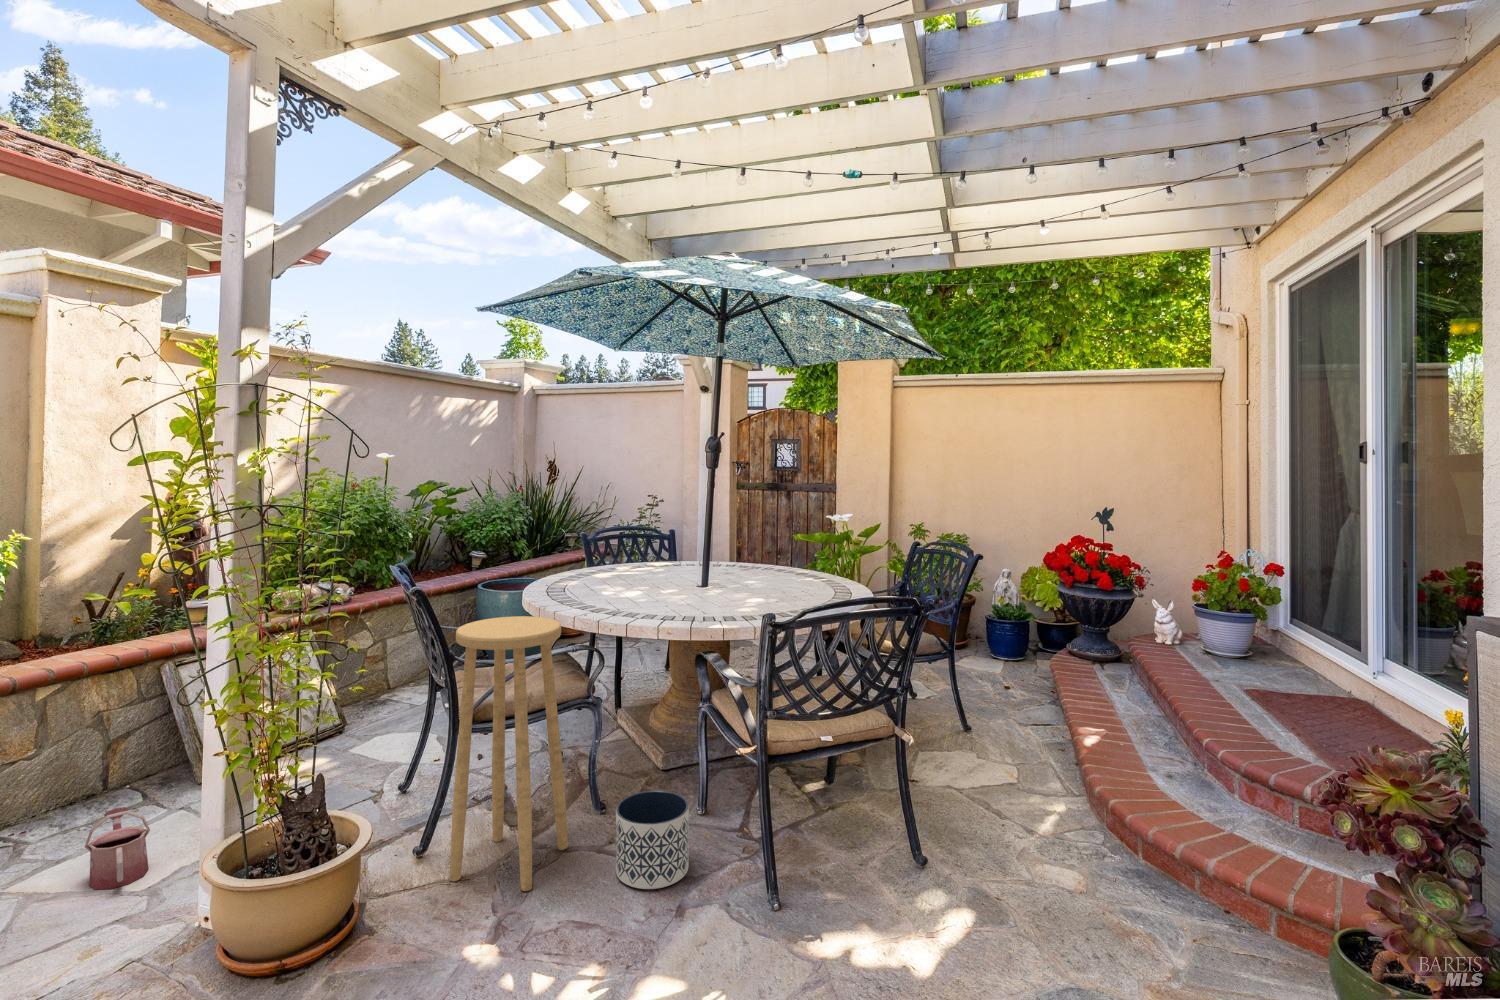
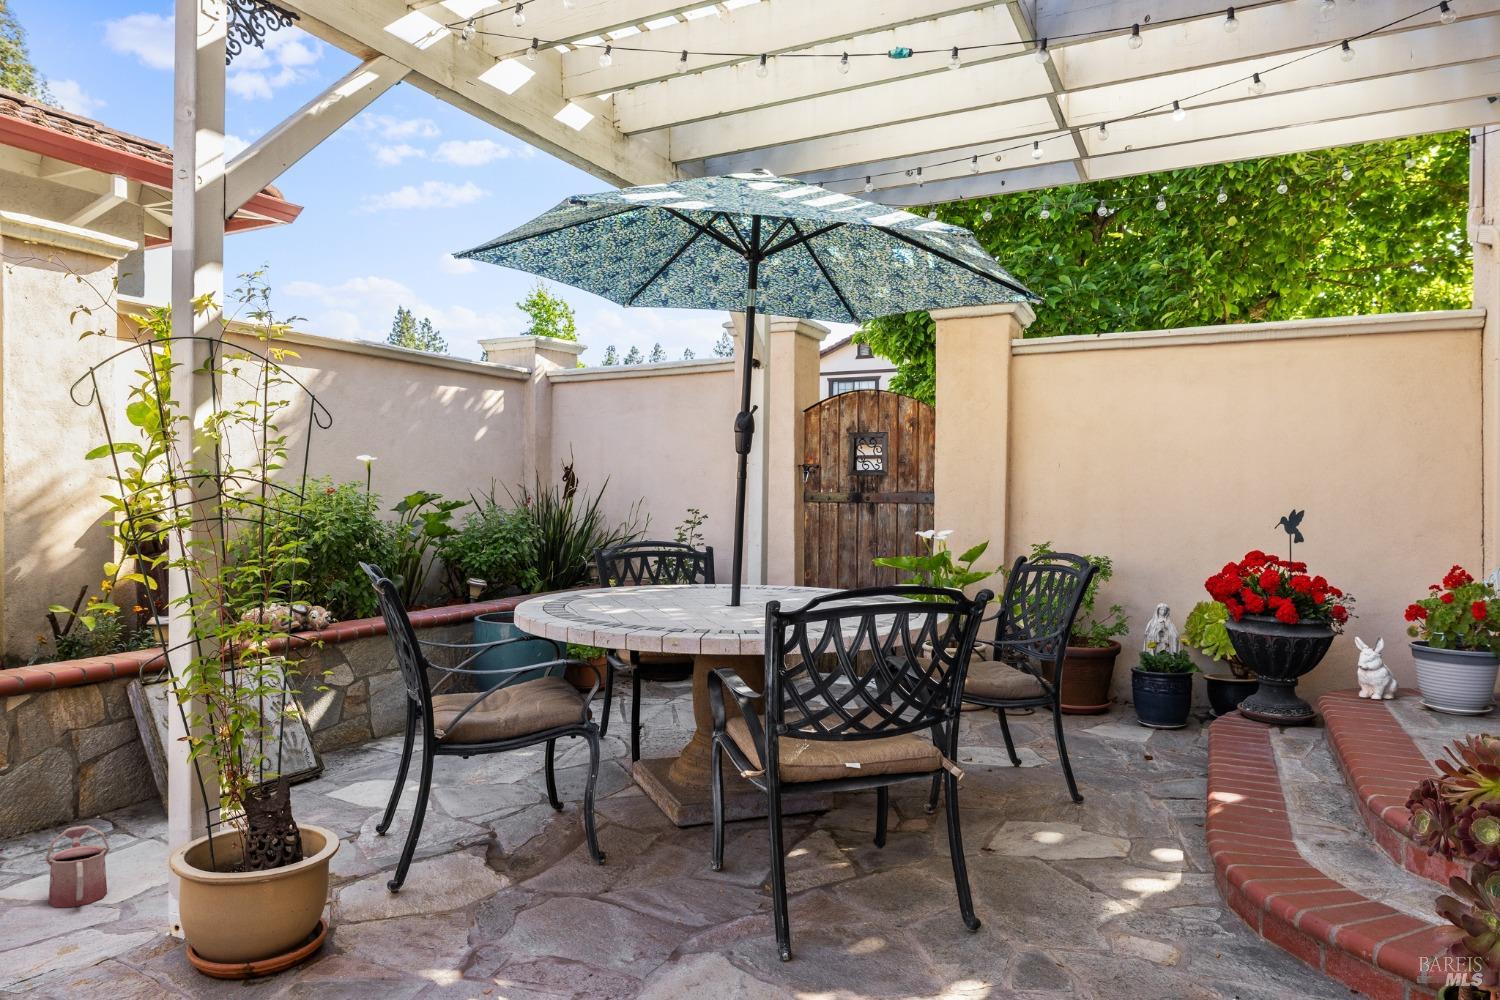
stool: present [450,616,568,891] -> none [422,619,557,926]
planter: present [616,791,689,889] -> none [607,824,692,930]

